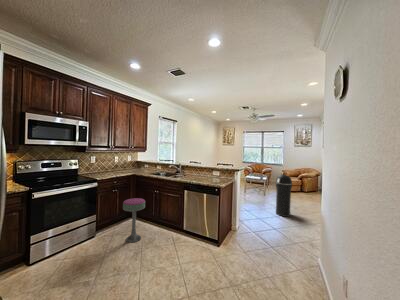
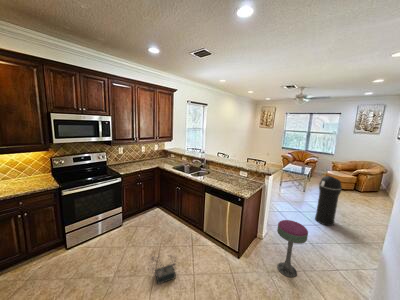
bar stool: present [123,198,145,242] -> present [277,220,308,277]
decorative plant: none [135,246,166,278] -> present [151,256,176,284]

